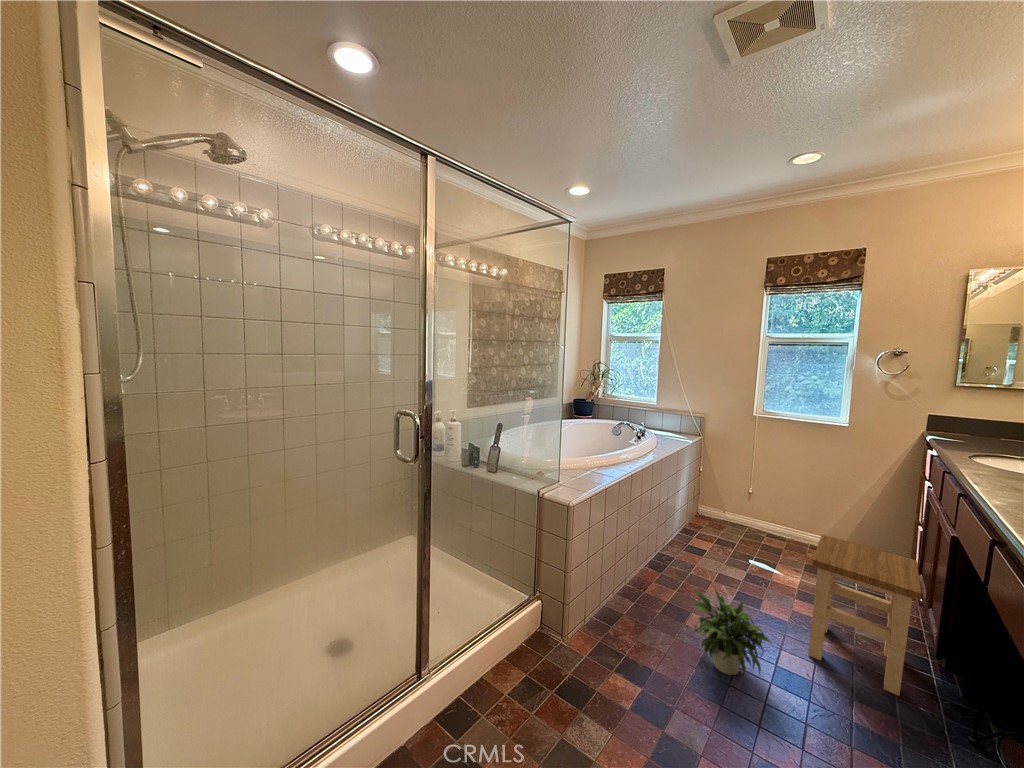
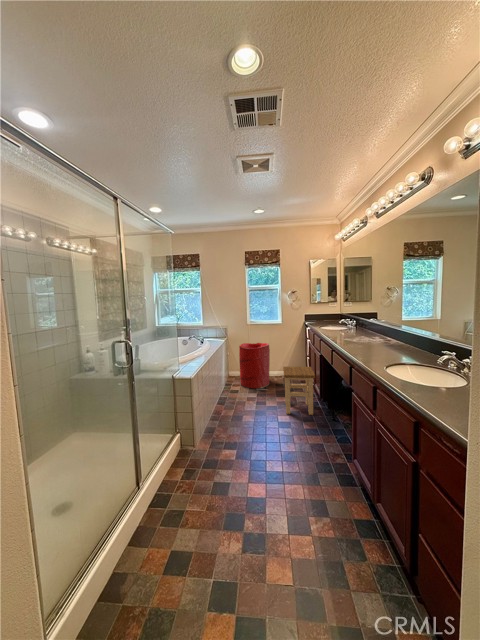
laundry hamper: none [718,454,801,562] -> present [239,343,270,388]
potted plant: present [693,589,772,676] -> none [242,399,278,431]

